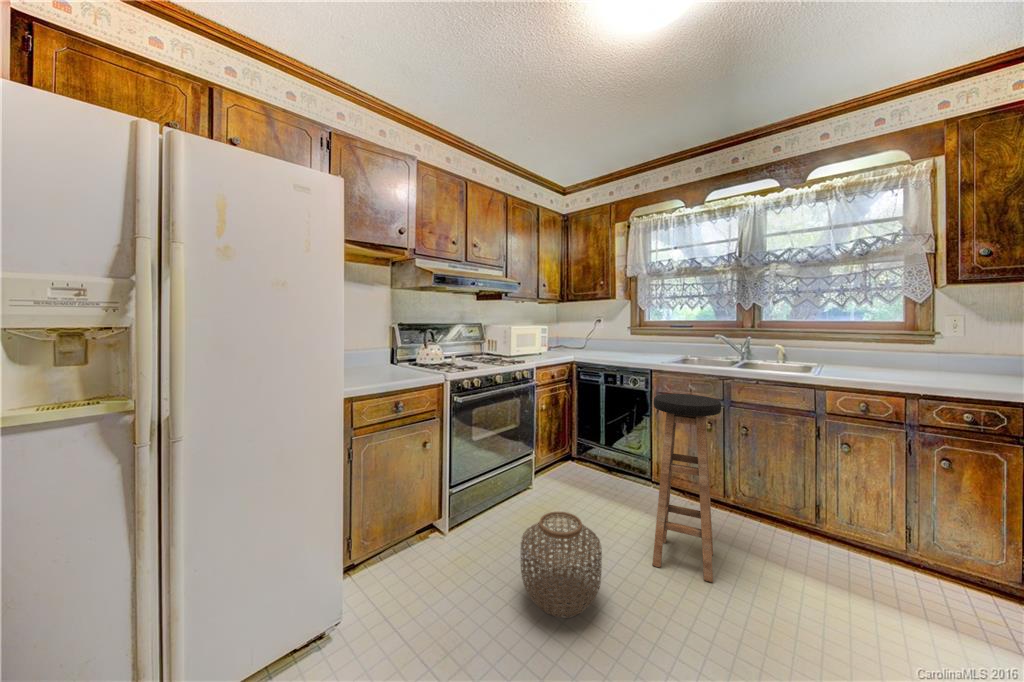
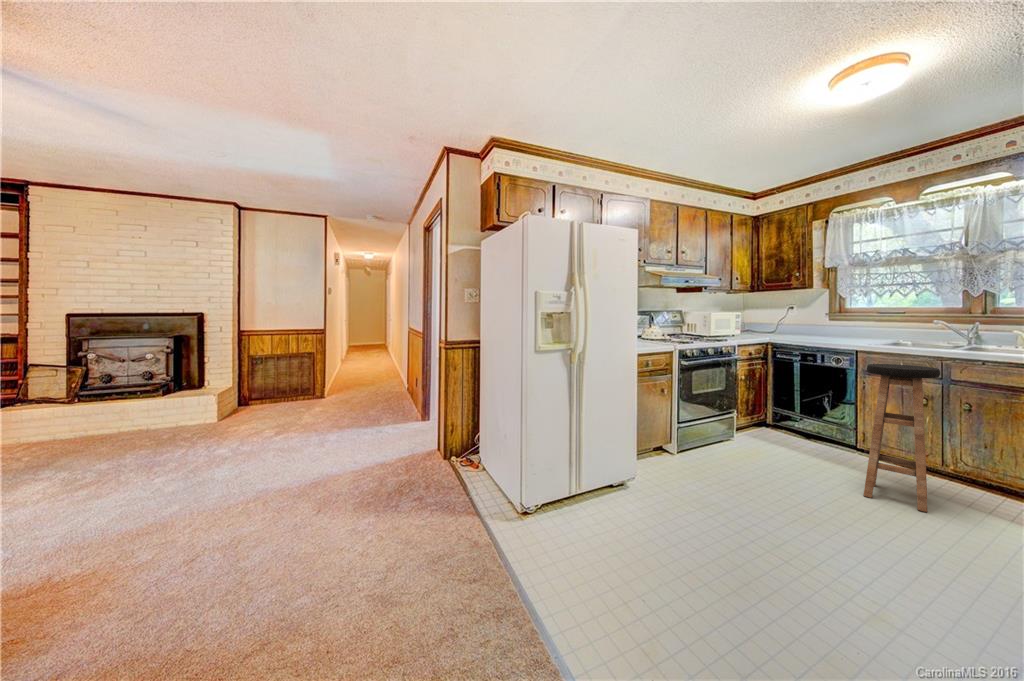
woven basket: present [521,512,602,618] -> none [751,440,822,509]

